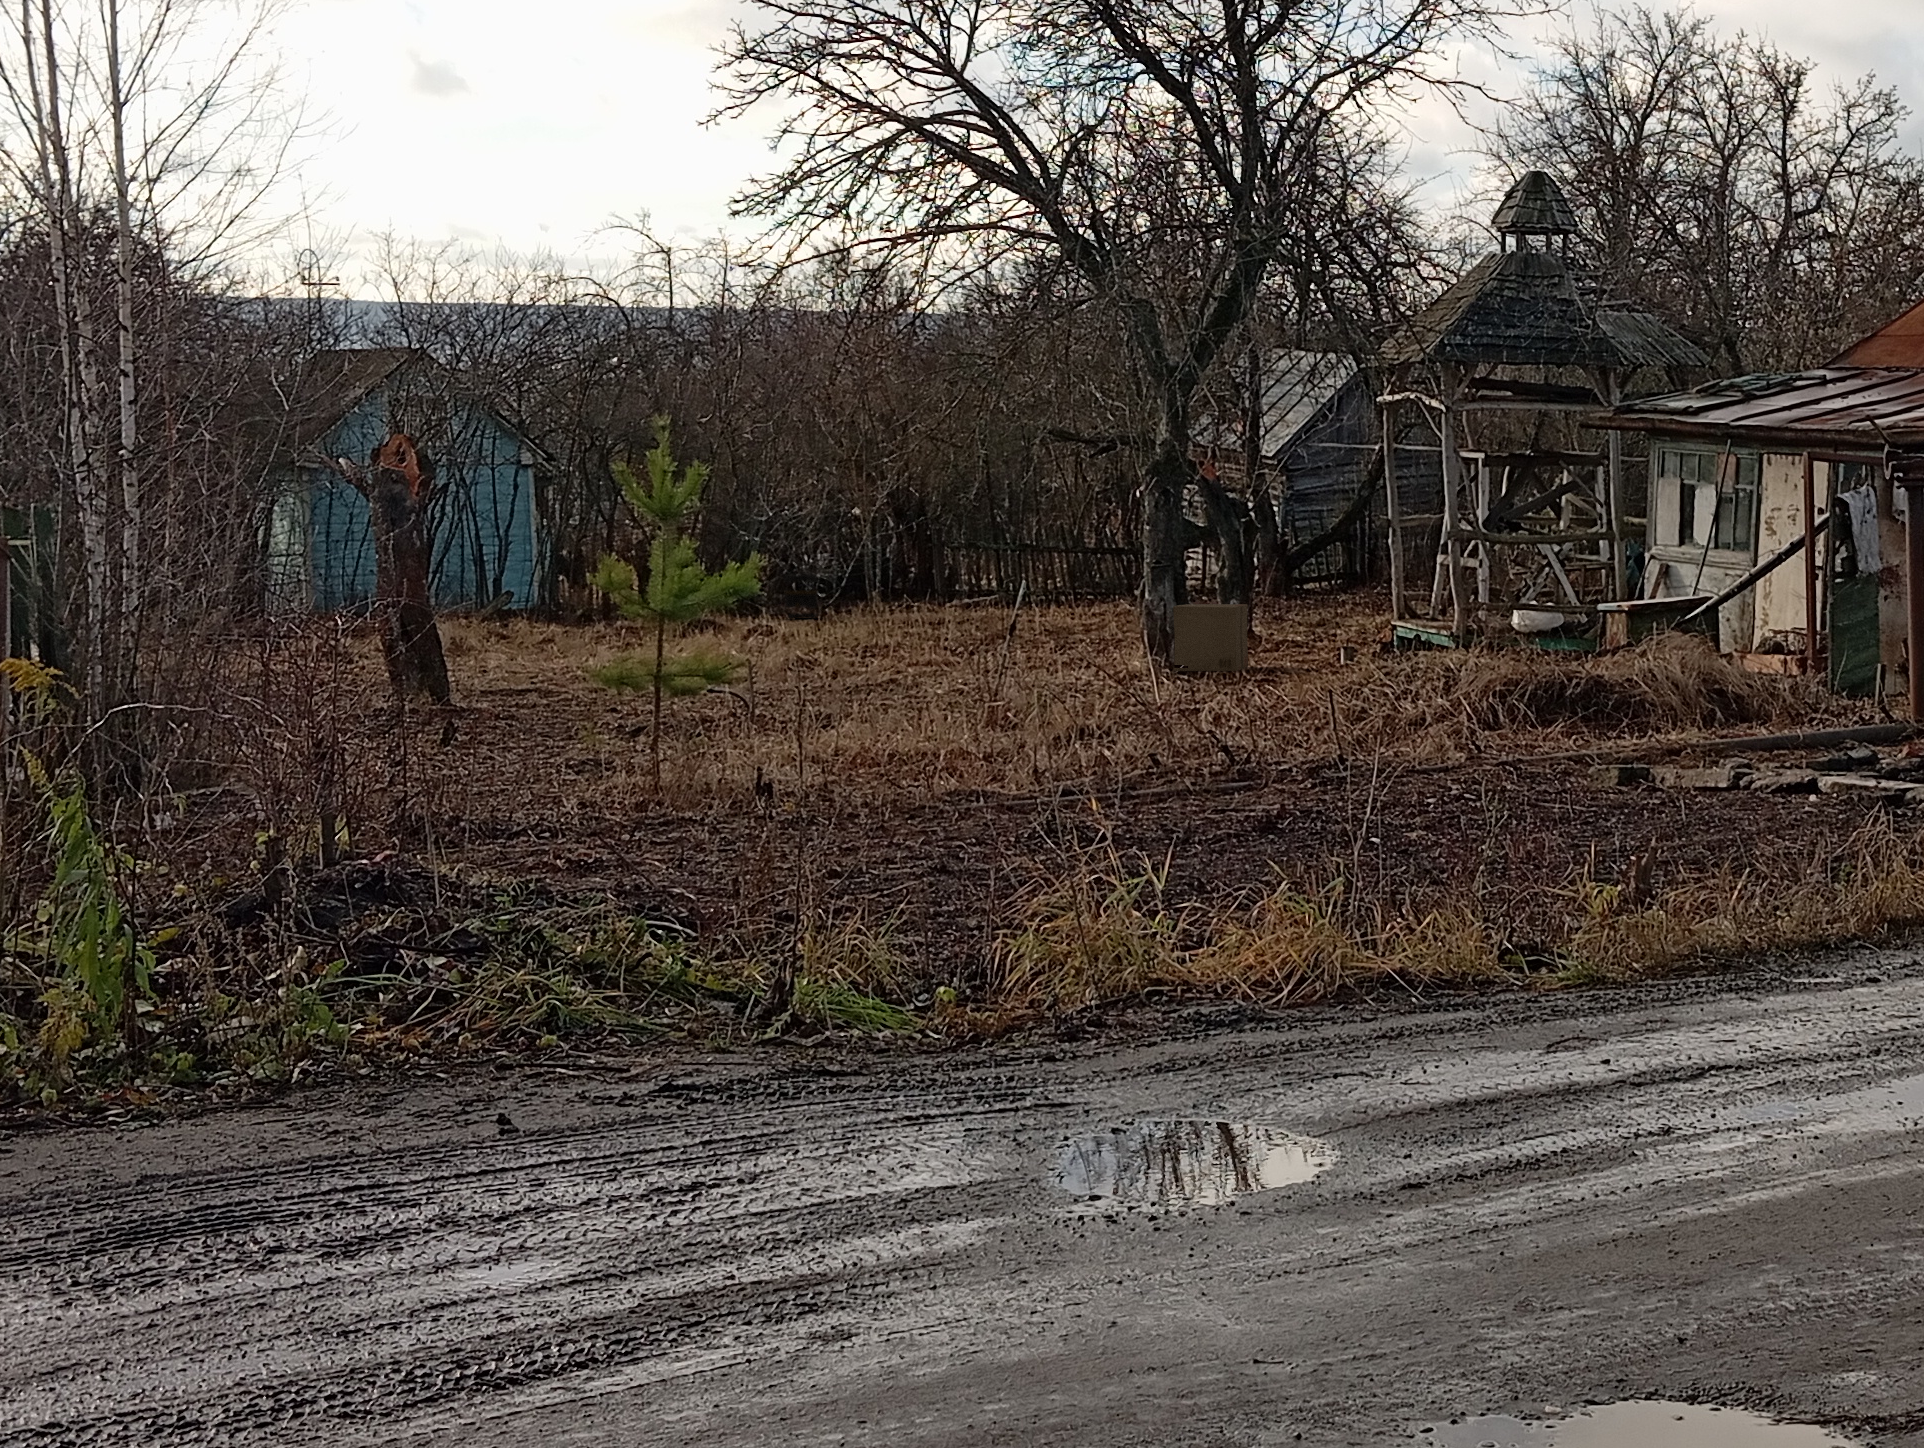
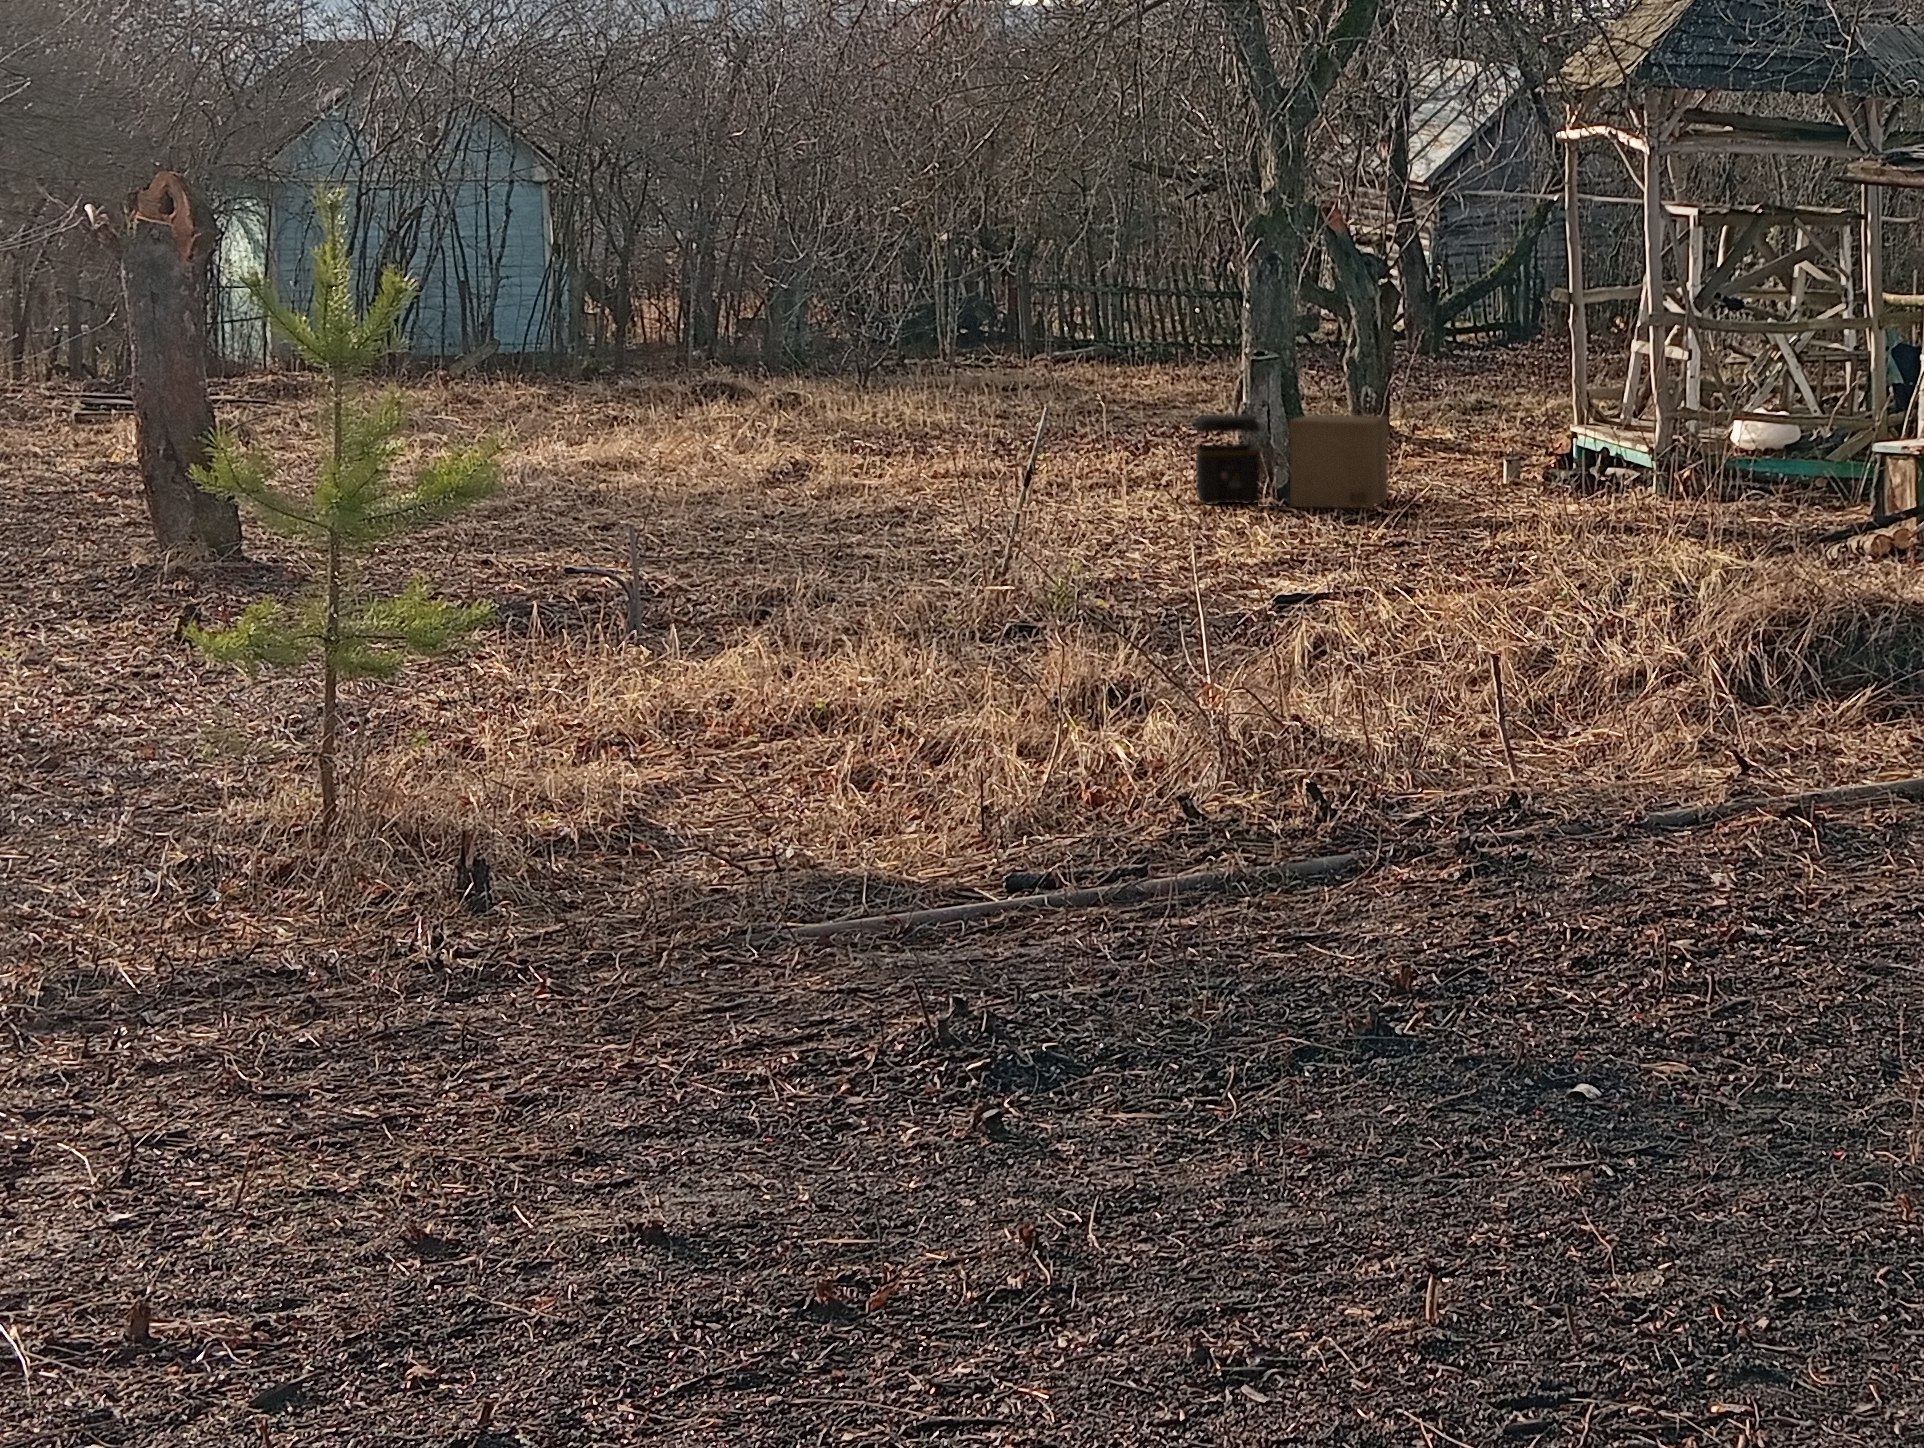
toolbox: present [784,574,818,620] -> present [1194,414,1260,505]

